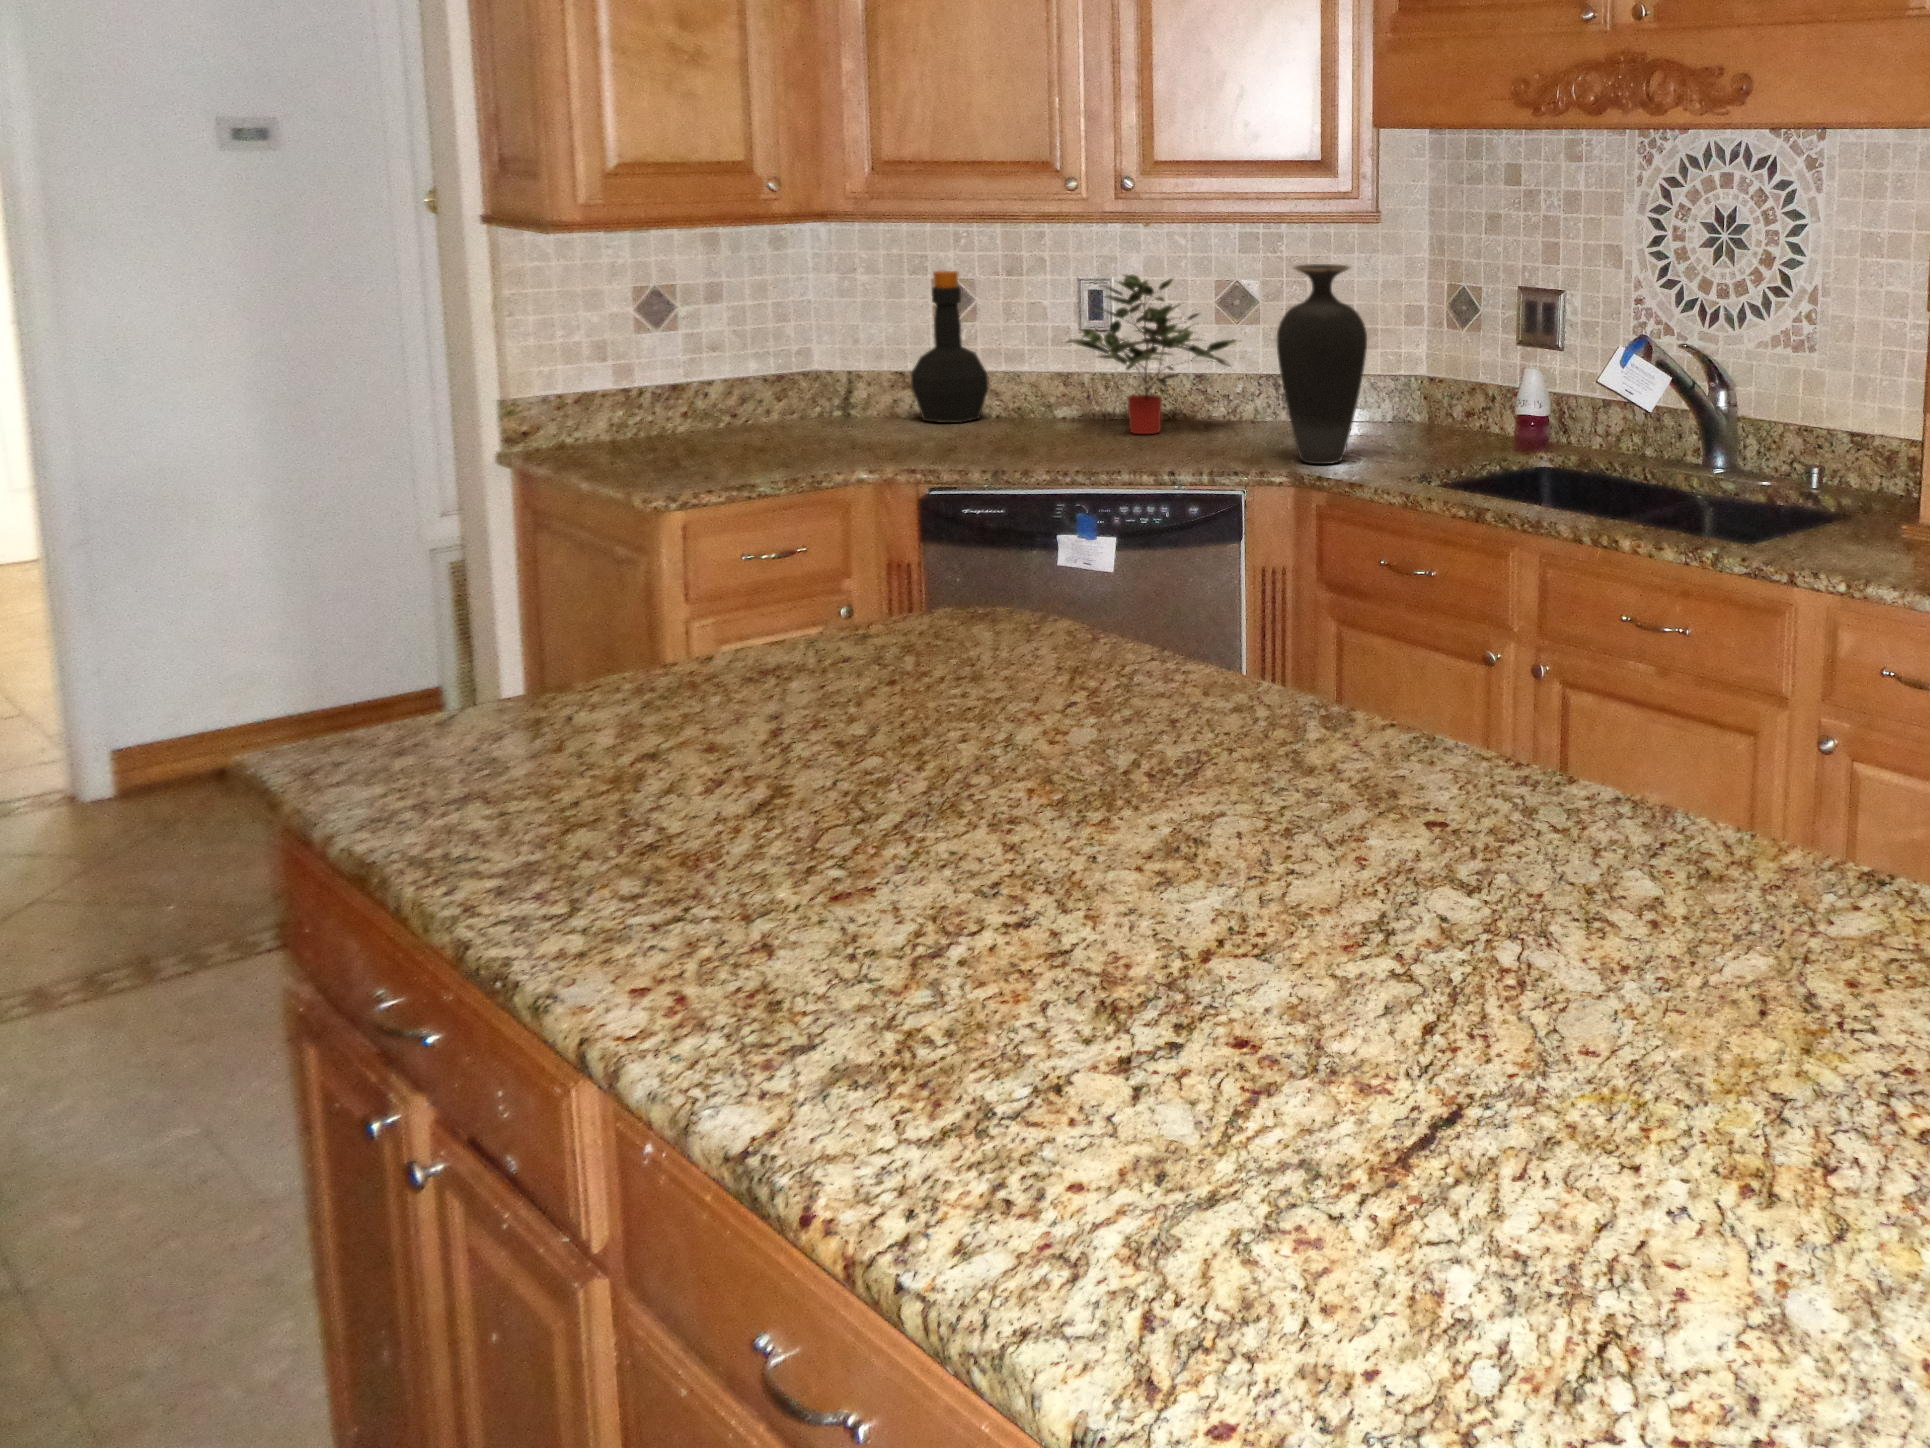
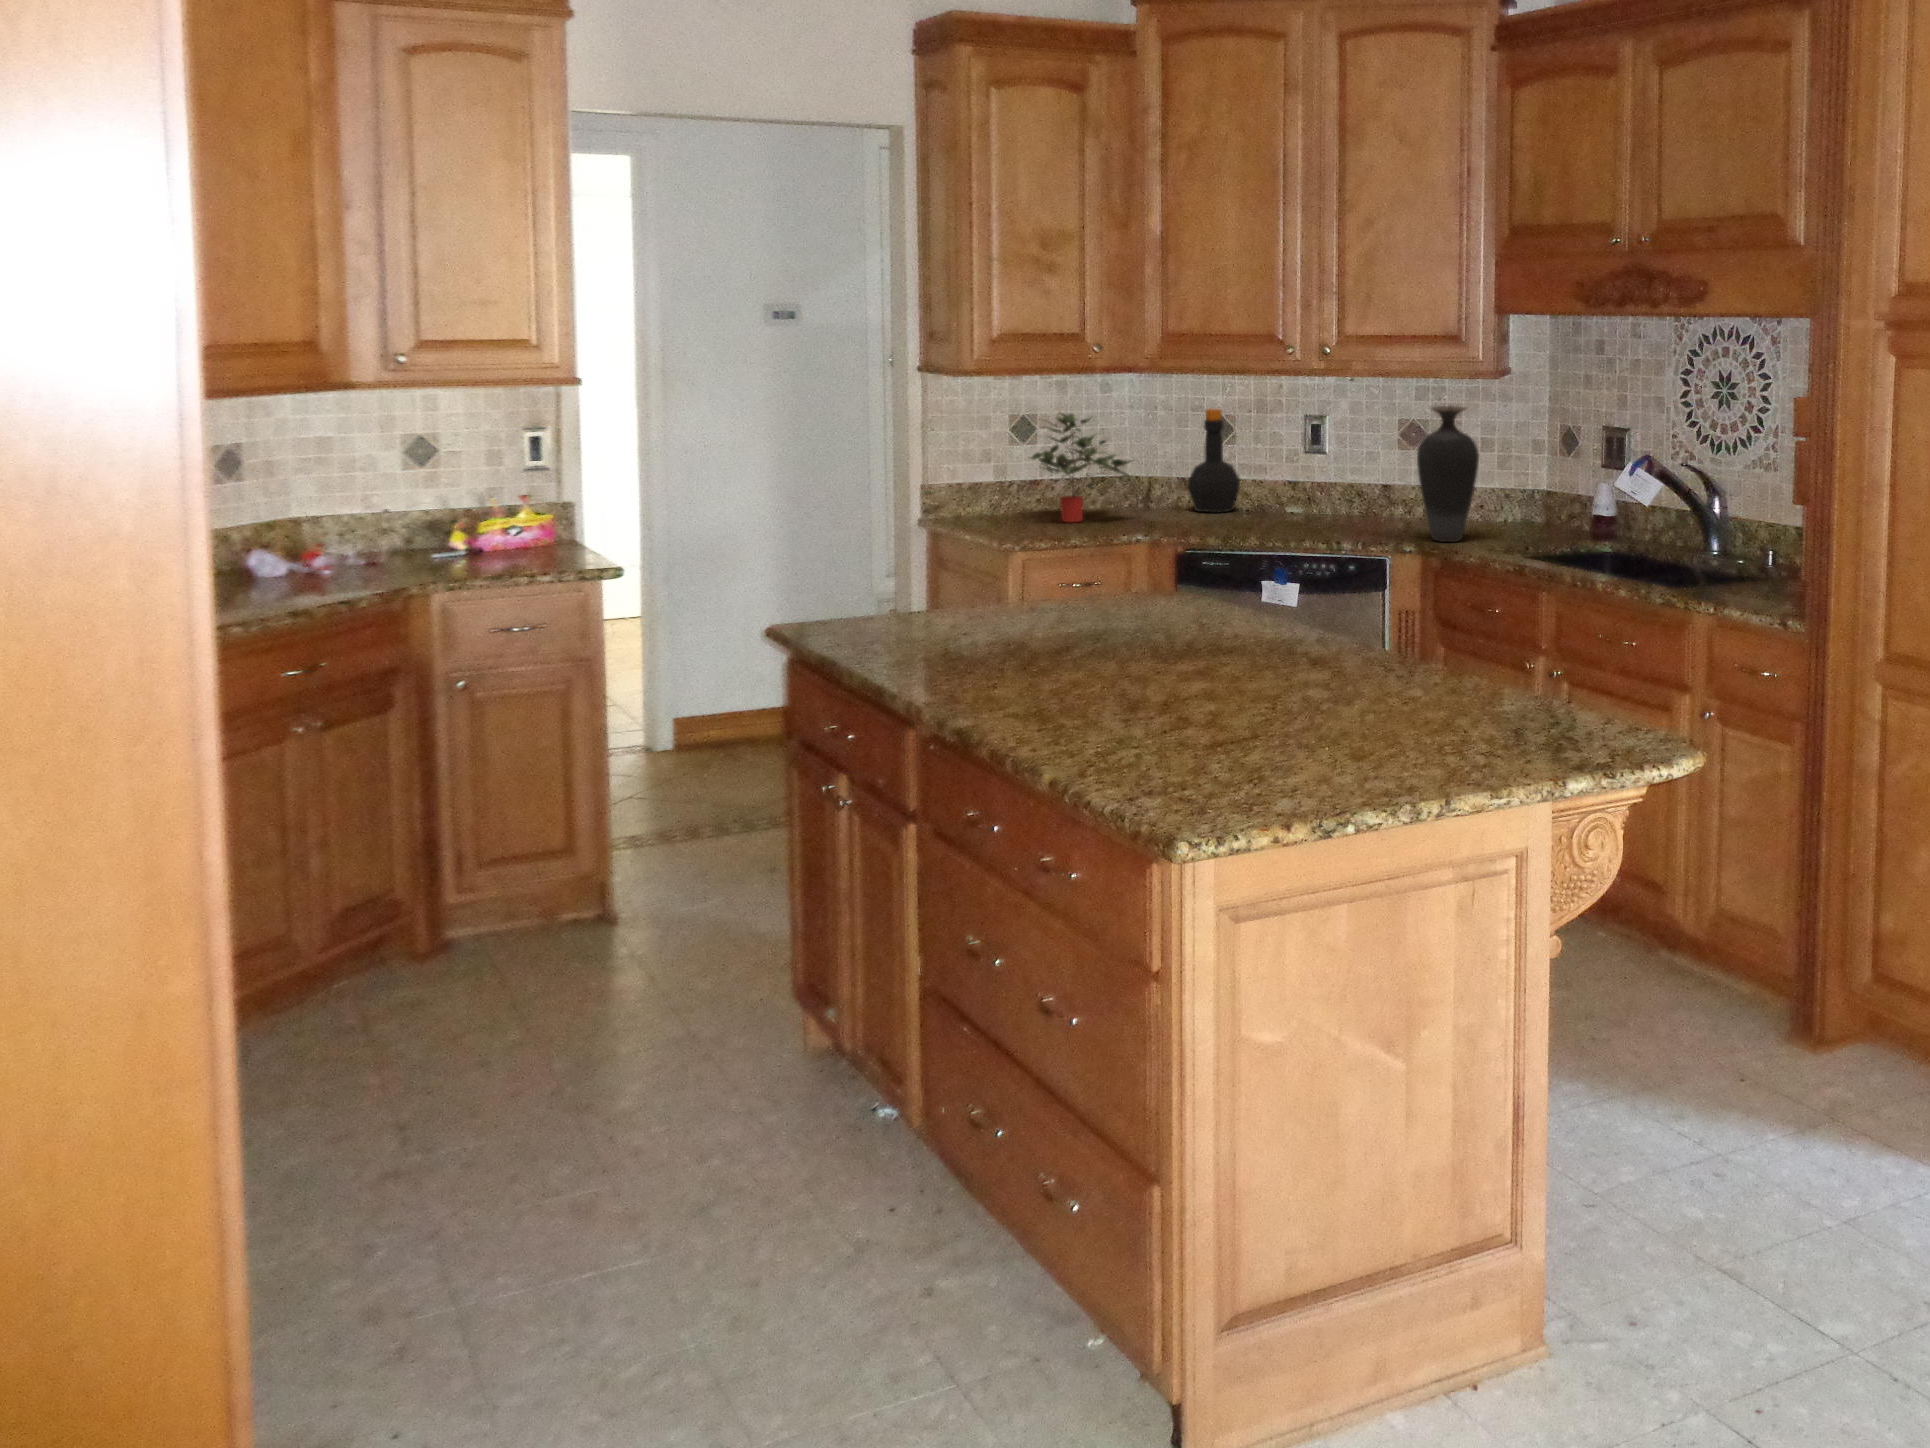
potted plant: present [1067,275,1237,434] -> present [1030,413,1133,522]

